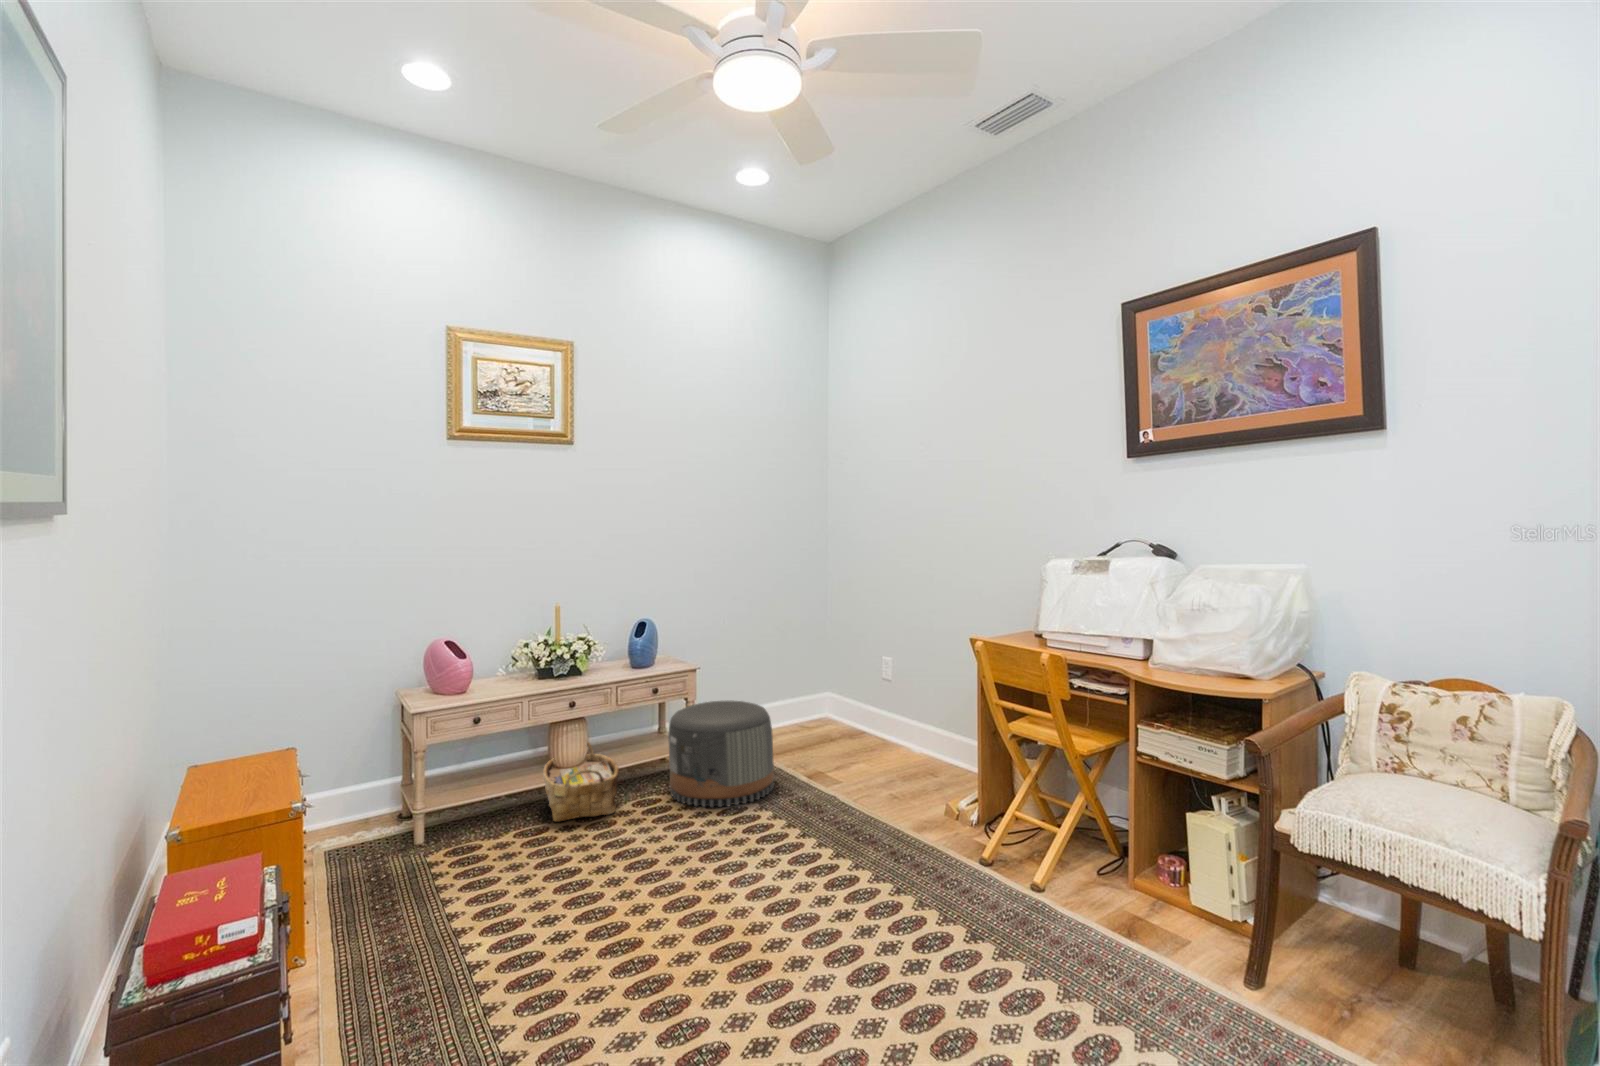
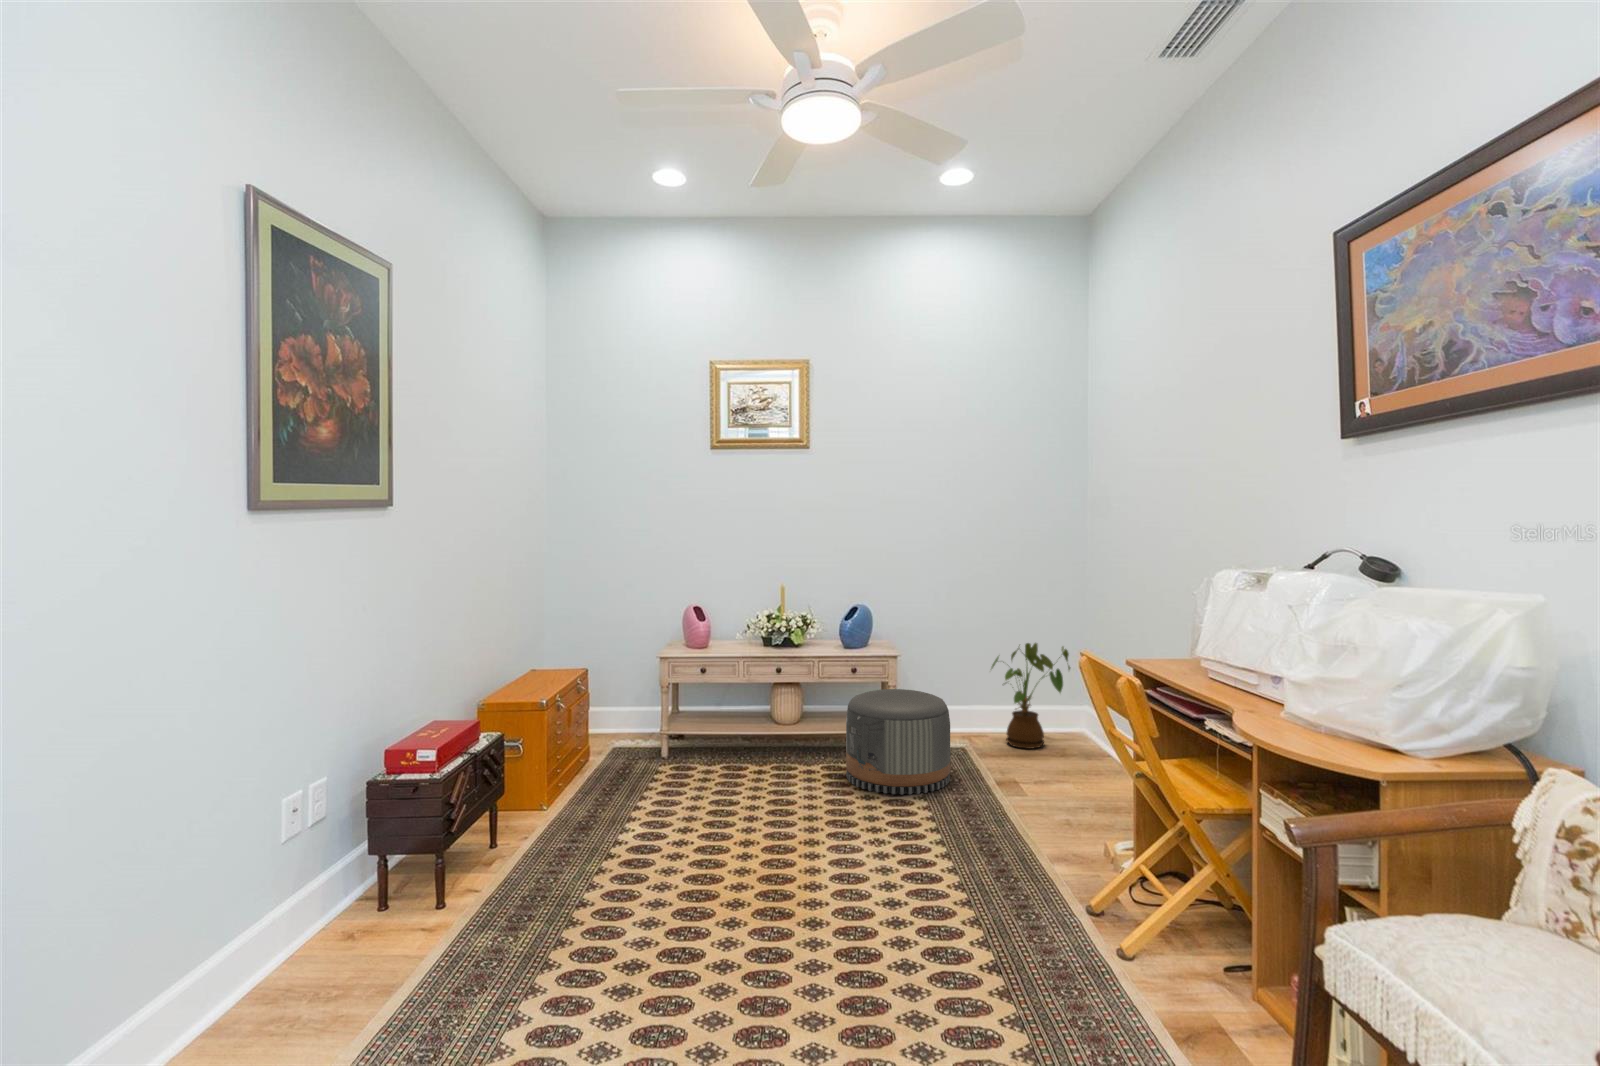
house plant: none [765,642,837,741] -> present [991,643,1070,749]
woven basket: present [543,740,619,822] -> none [732,705,800,777]

